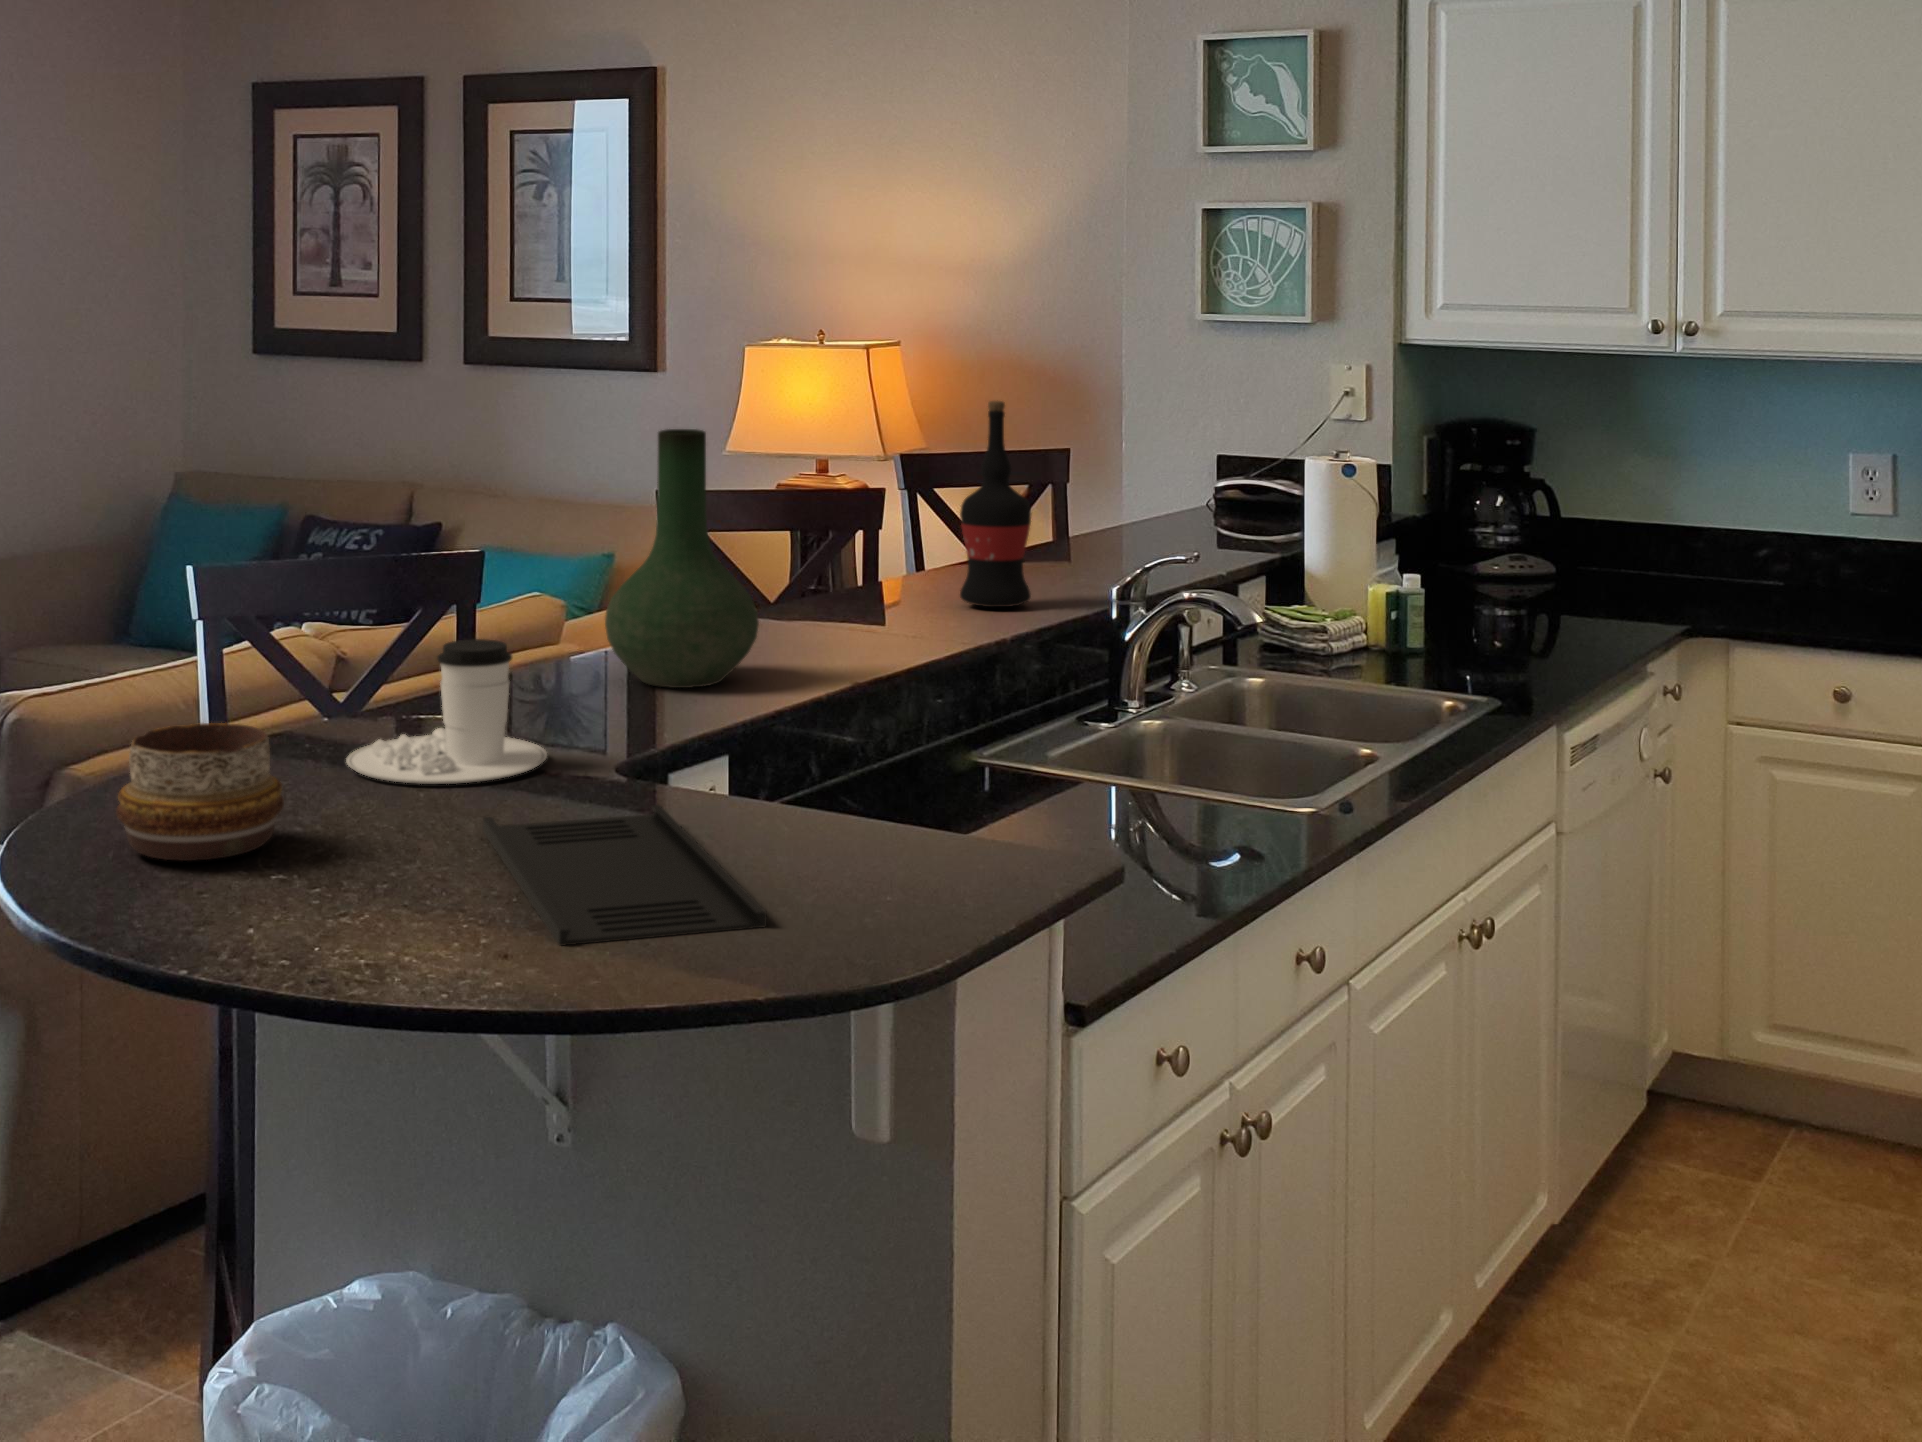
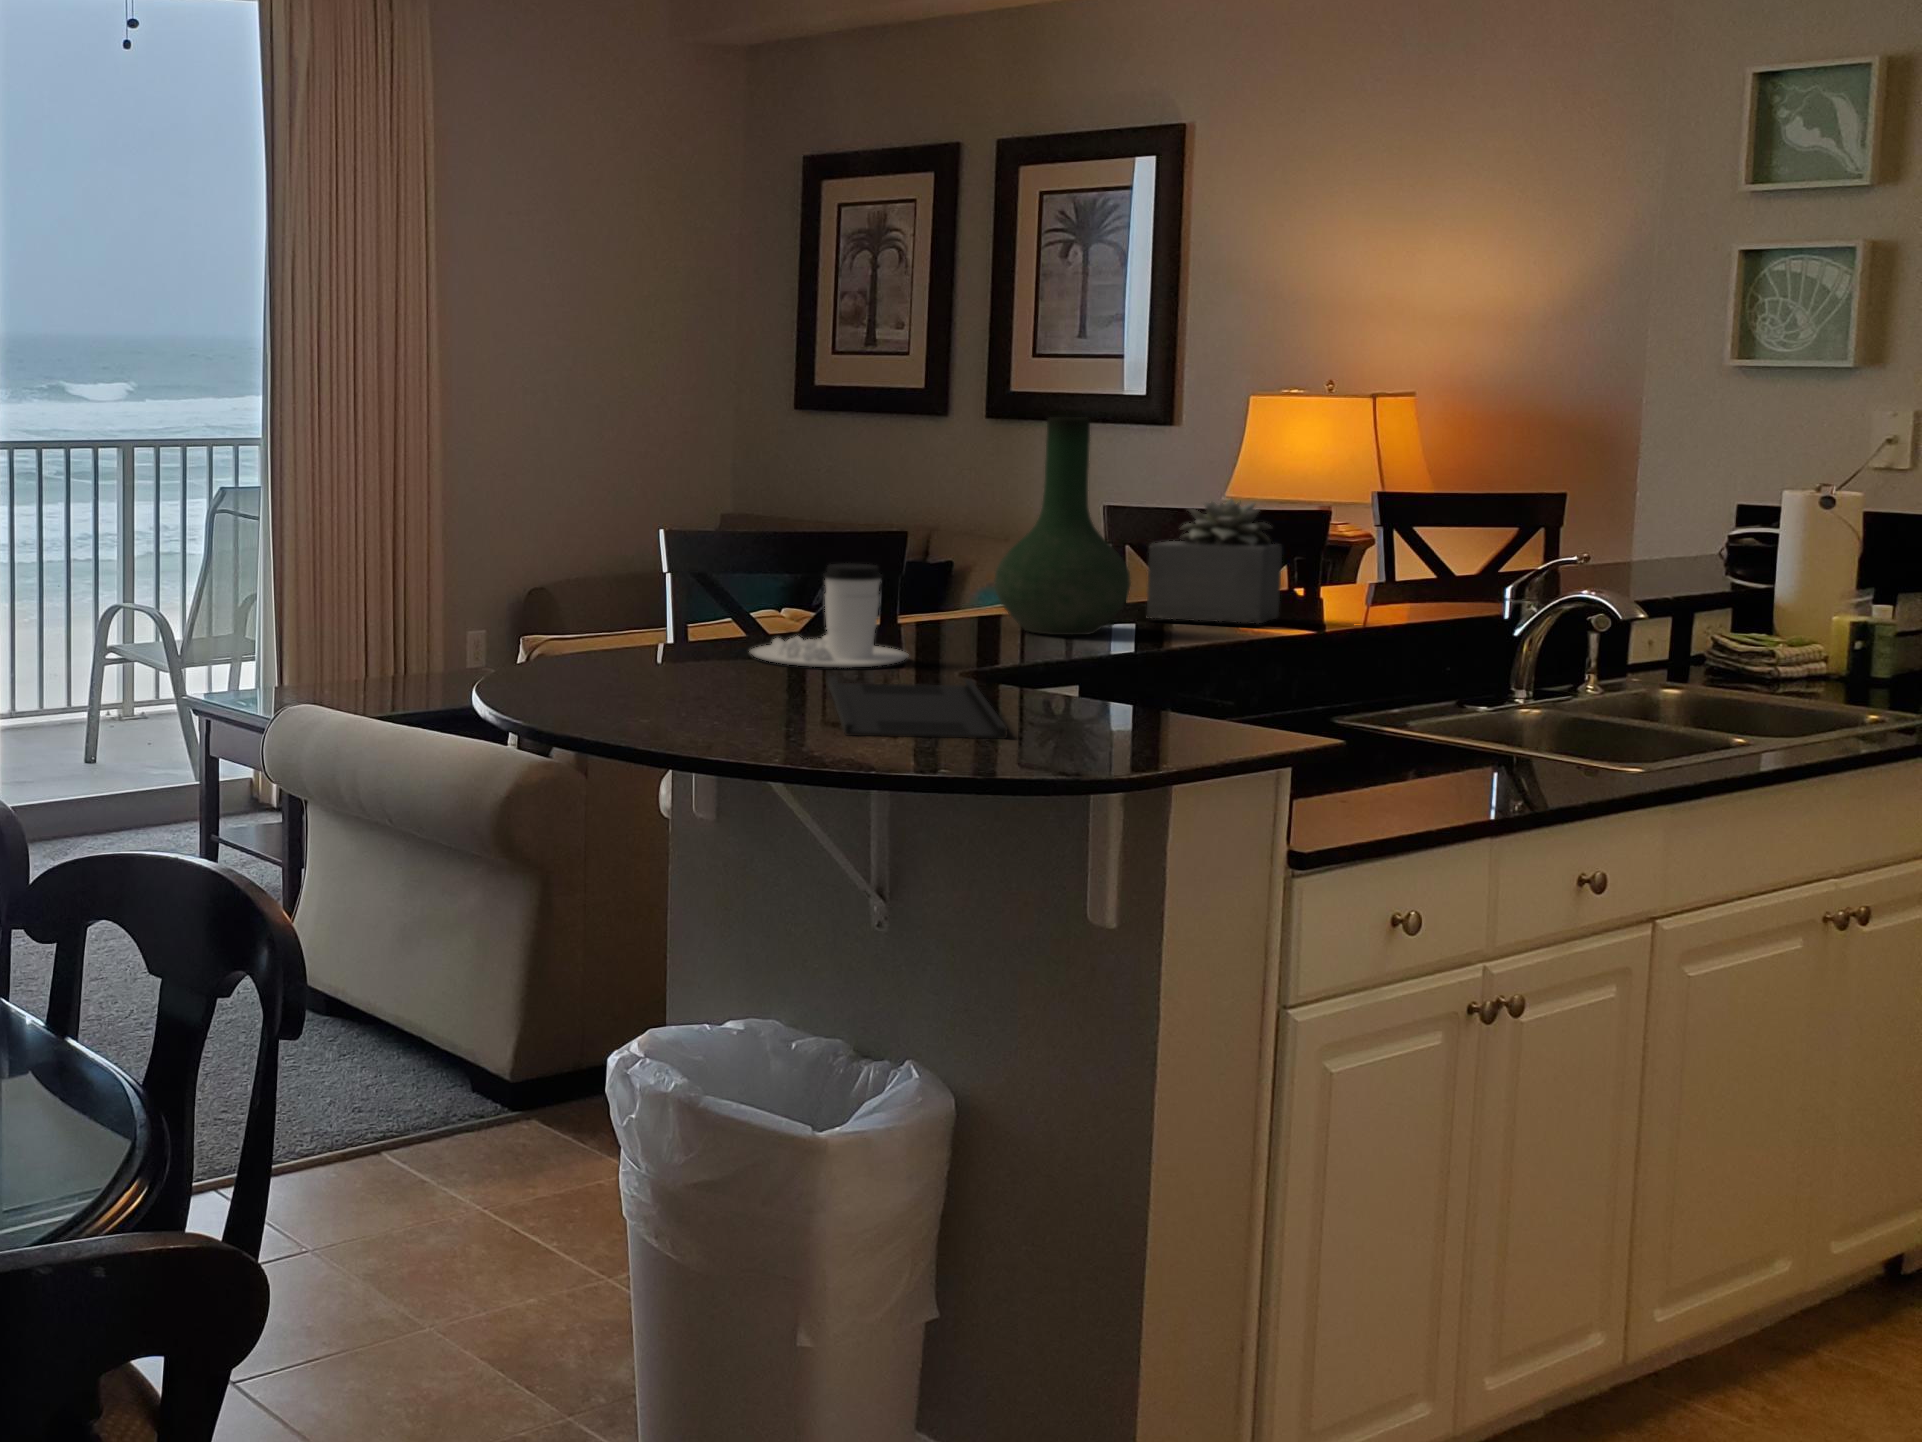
wine bottle: present [960,401,1031,607] -> none [1368,415,1447,607]
succulent plant: none [759,505,894,649] -> present [1147,499,1282,623]
decorative bowl: present [116,723,284,861] -> none [562,596,681,685]

